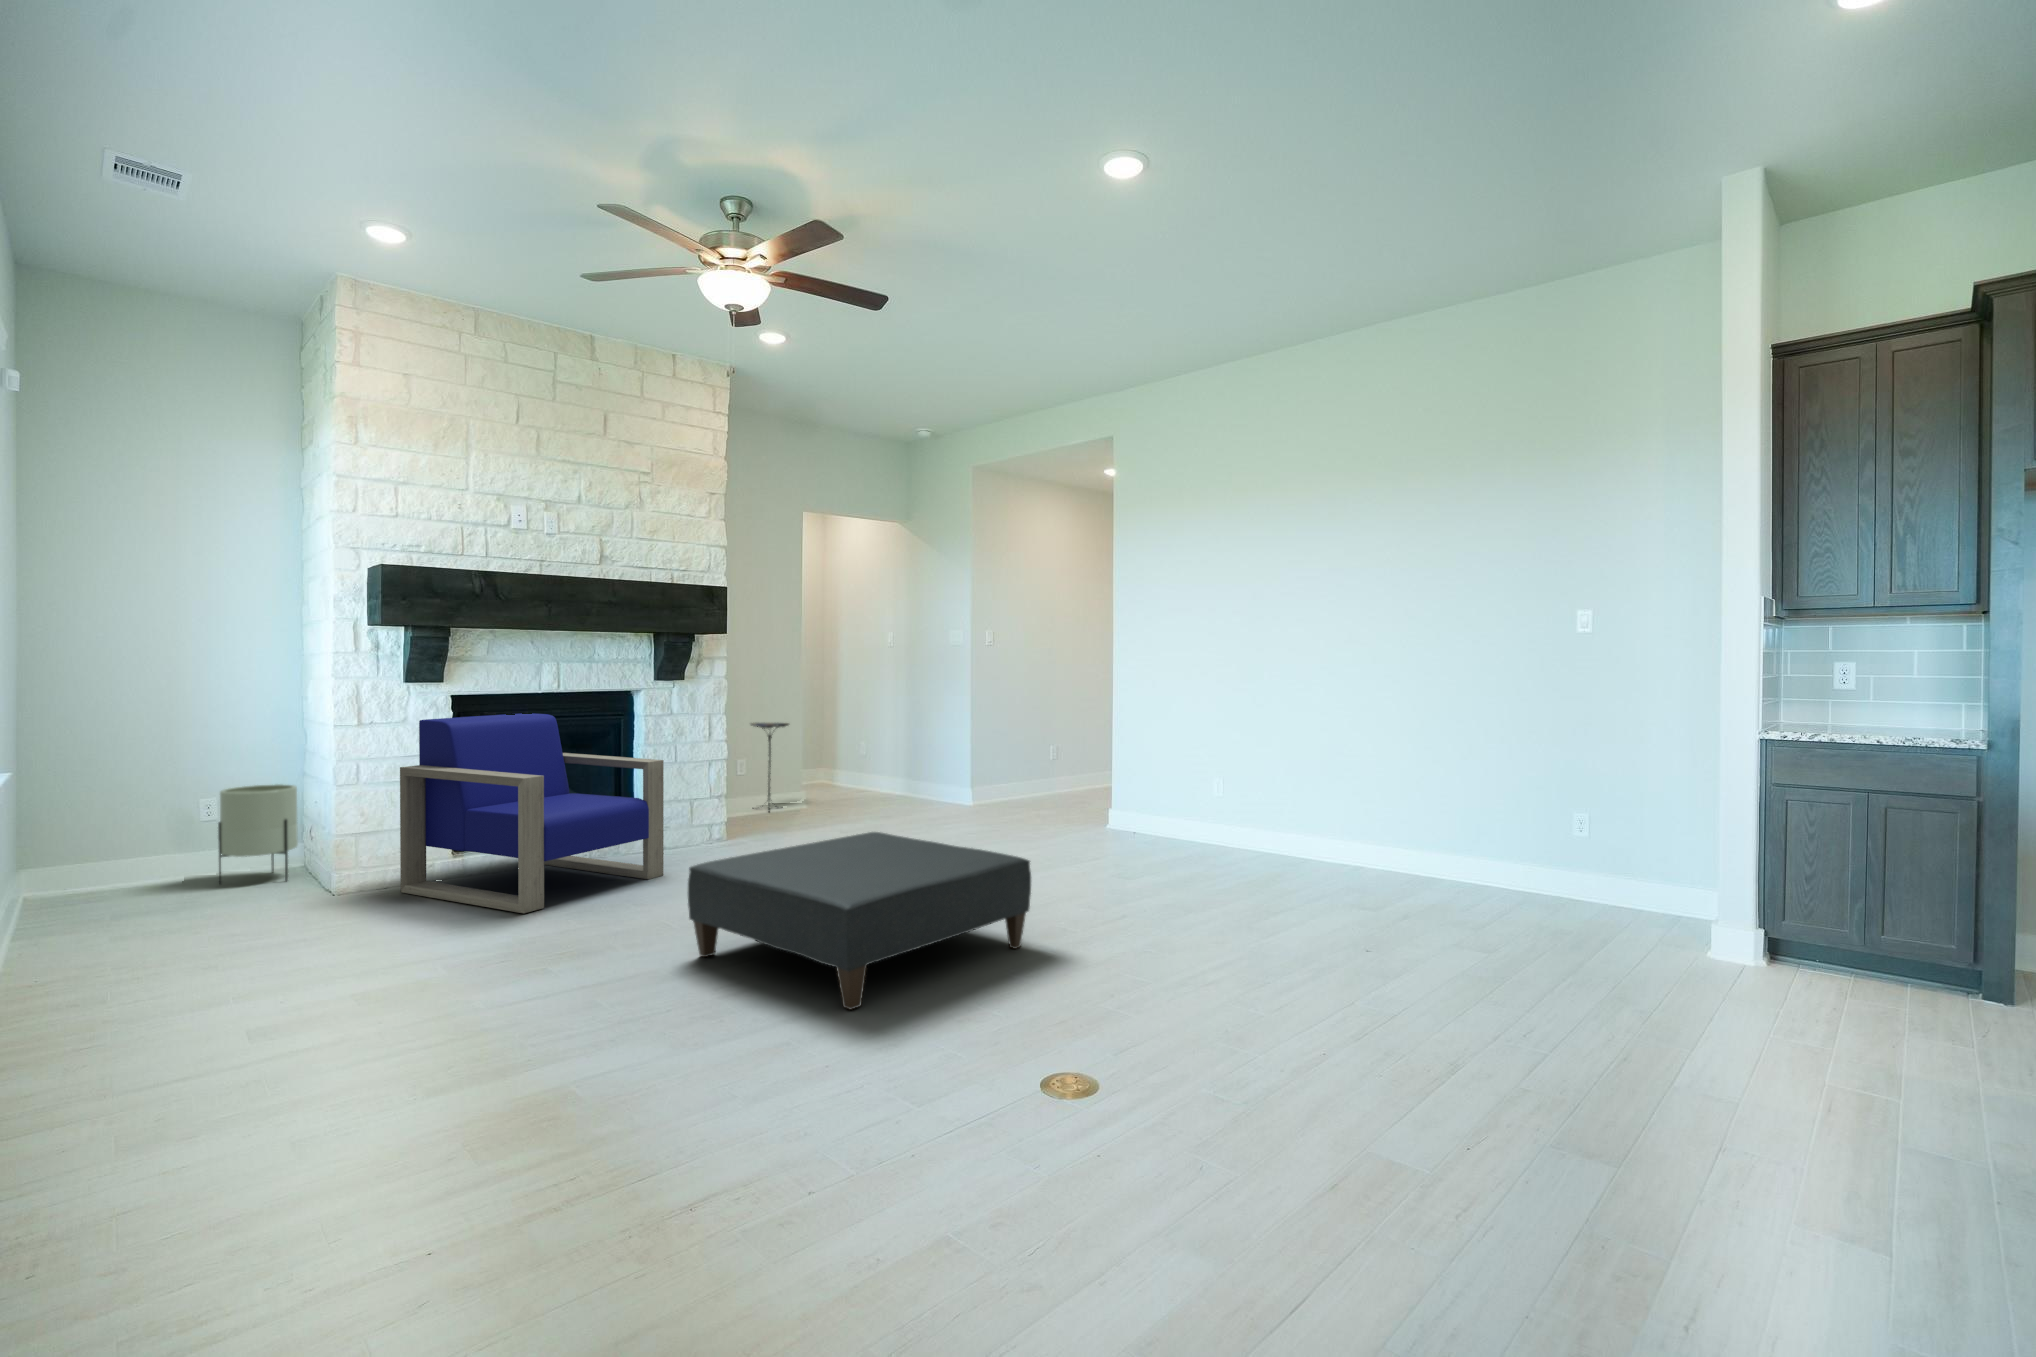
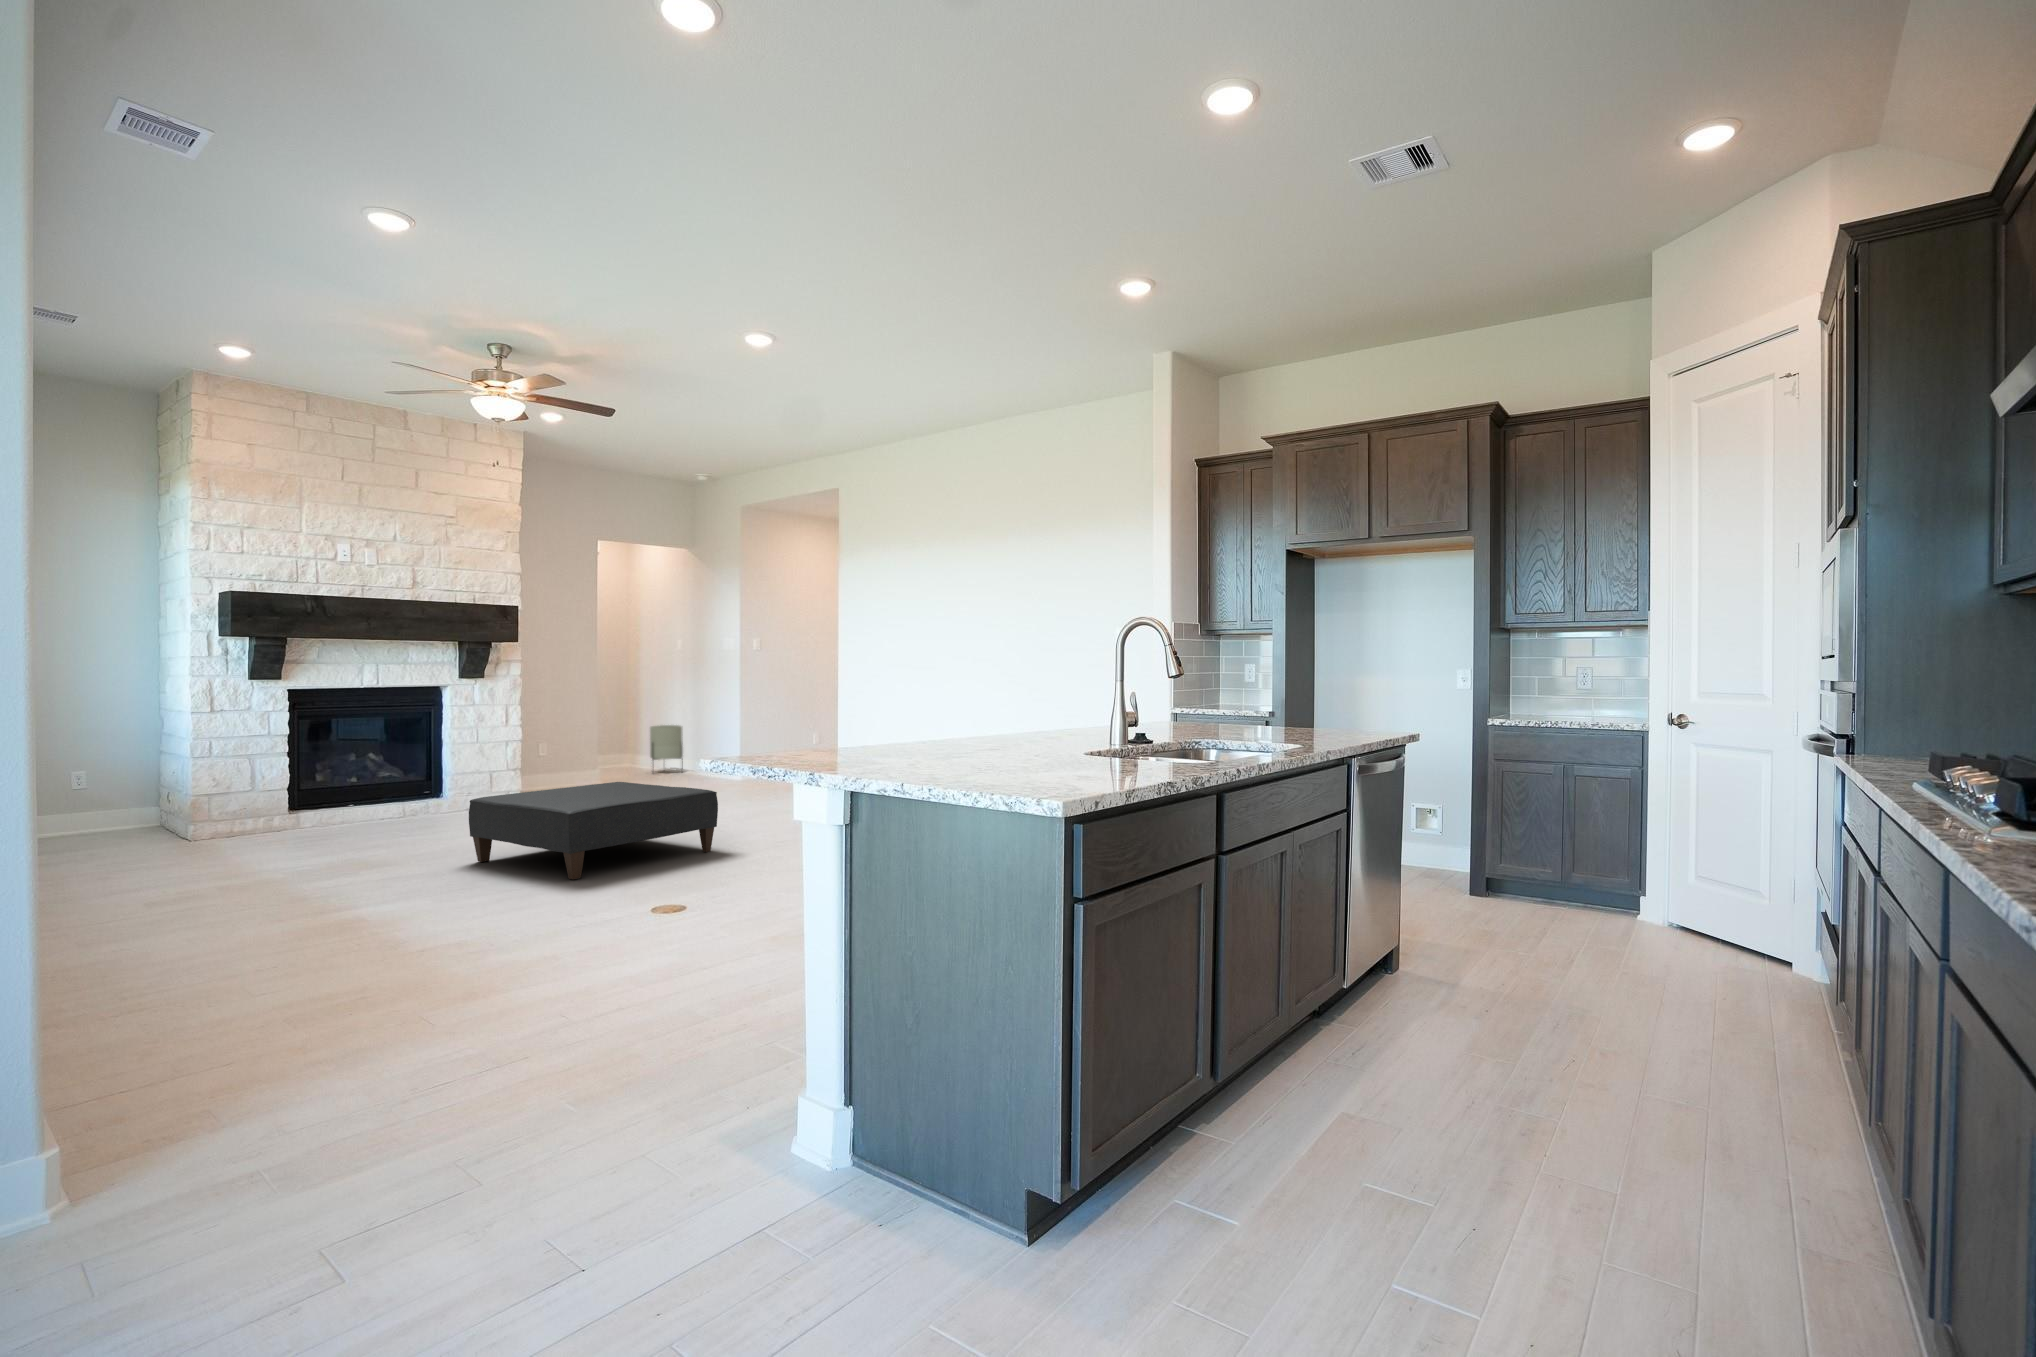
armchair: present [400,713,664,913] -> none [246,704,463,846]
side table: present [751,723,789,809] -> none [547,715,583,787]
planter: present [218,784,298,884] -> present [650,725,683,769]

